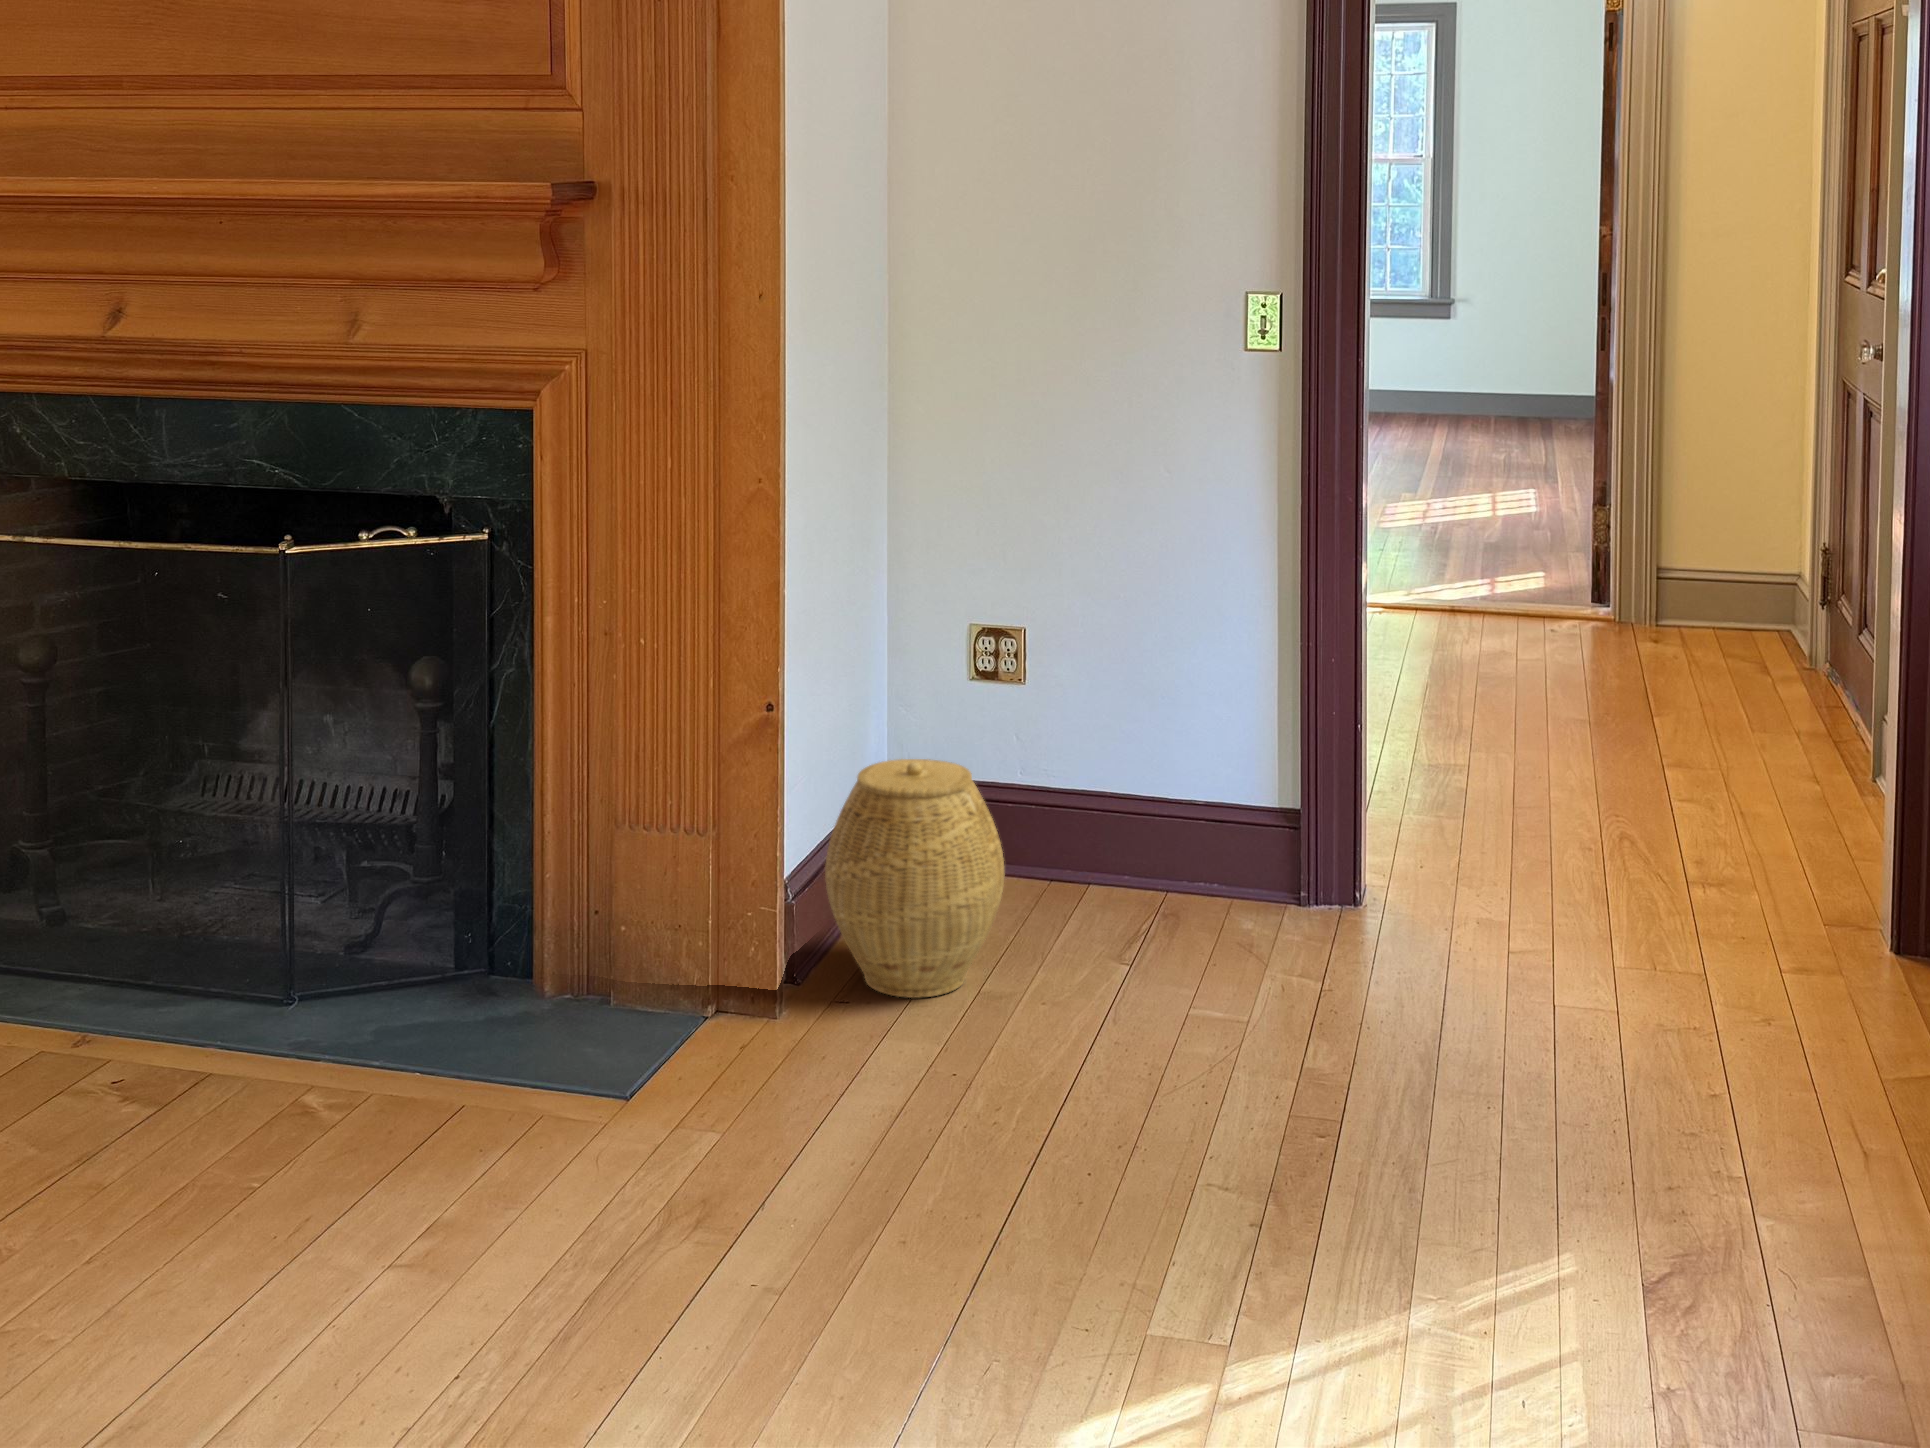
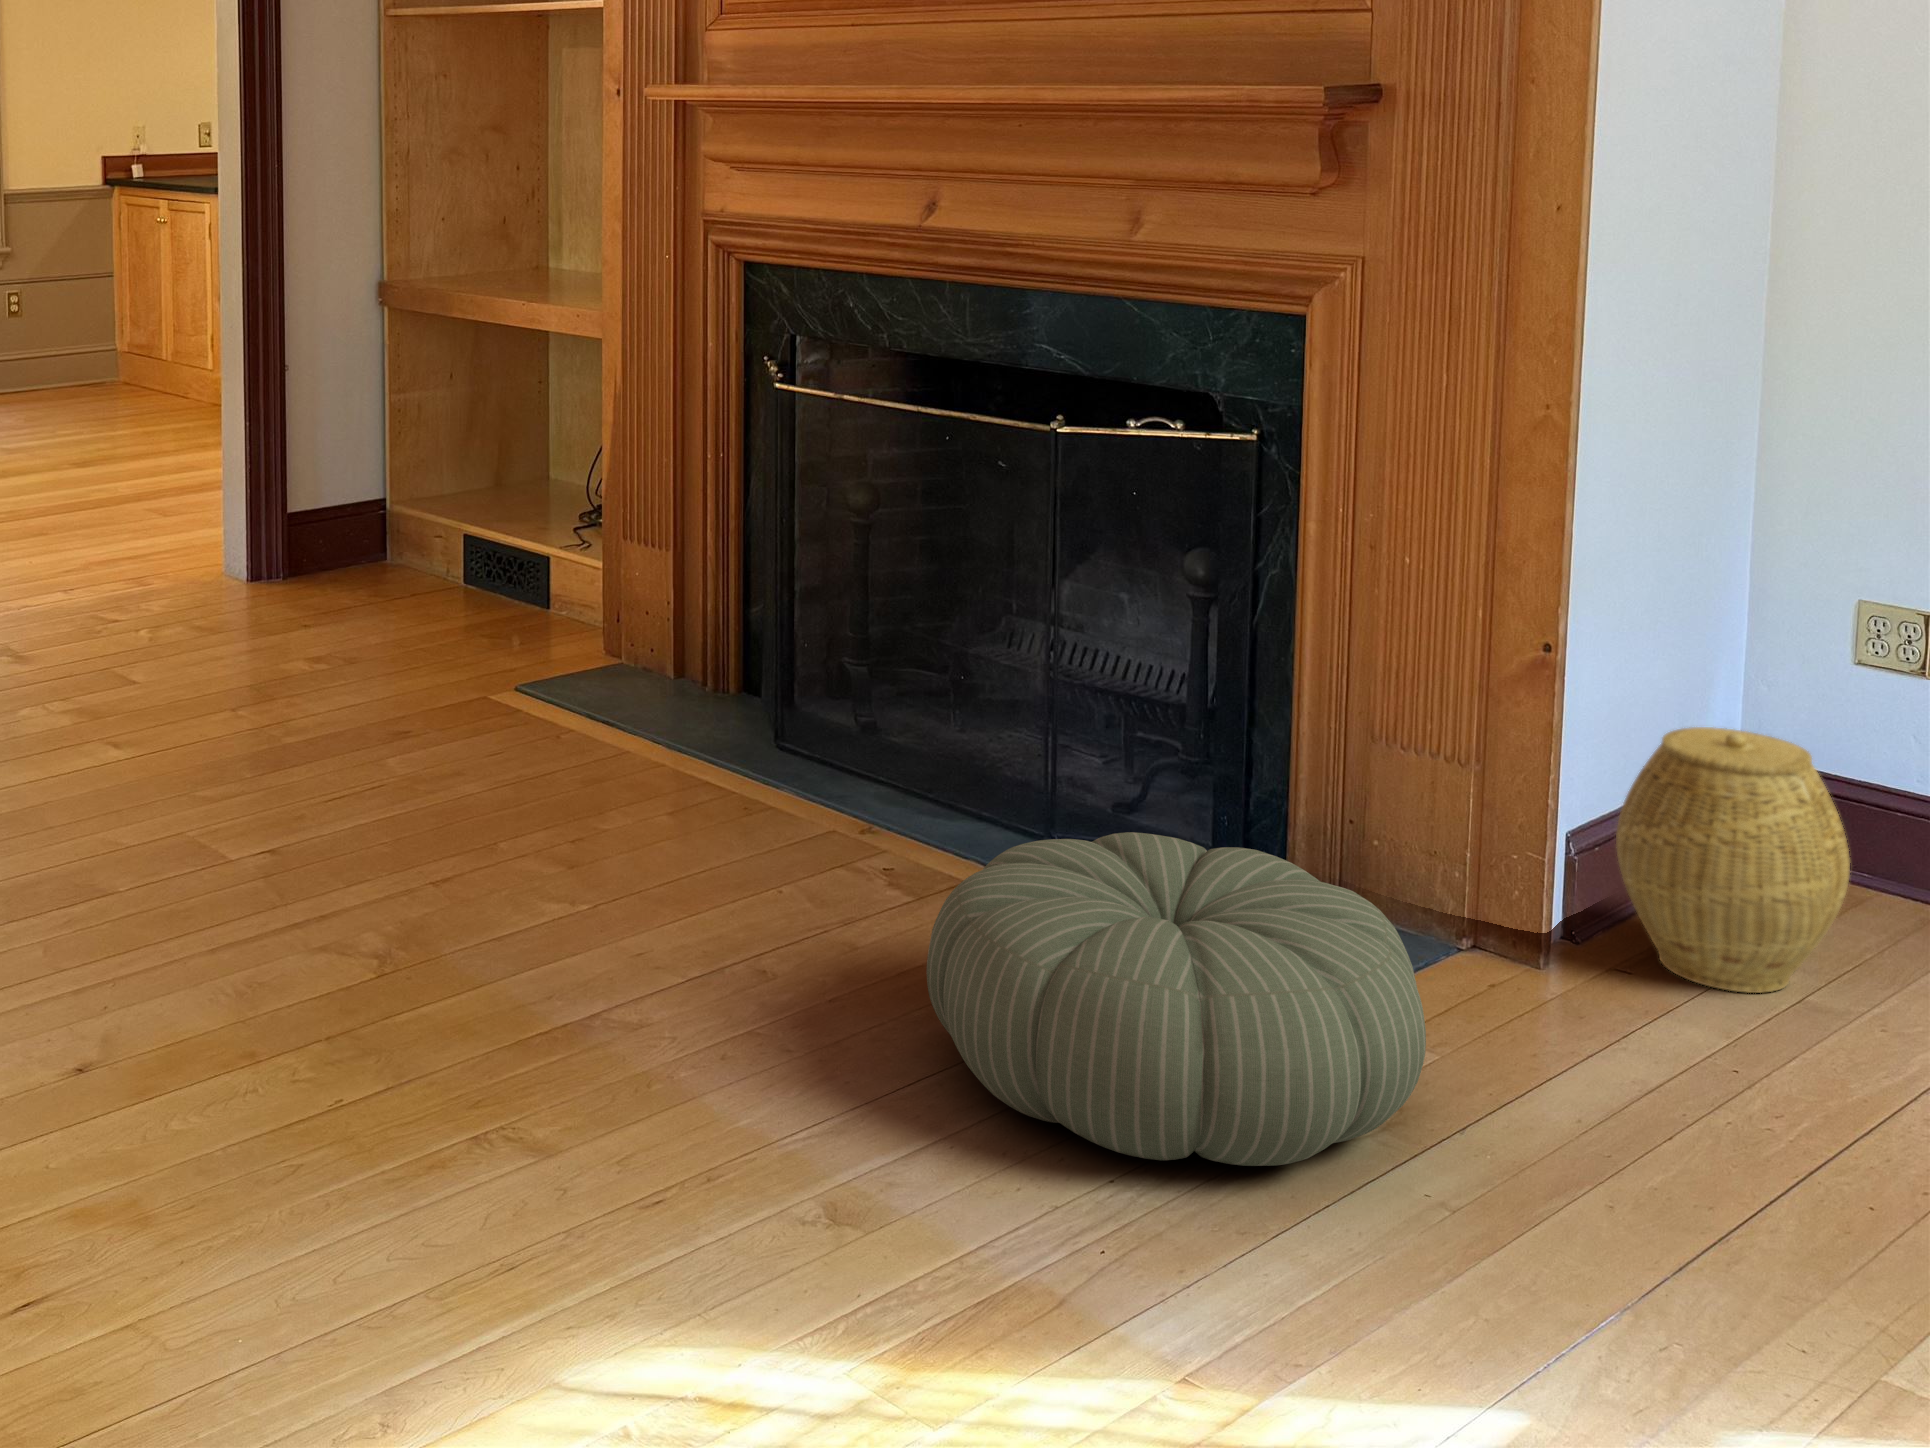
pouf: none [222,964,734,1329] -> present [927,832,1426,1166]

